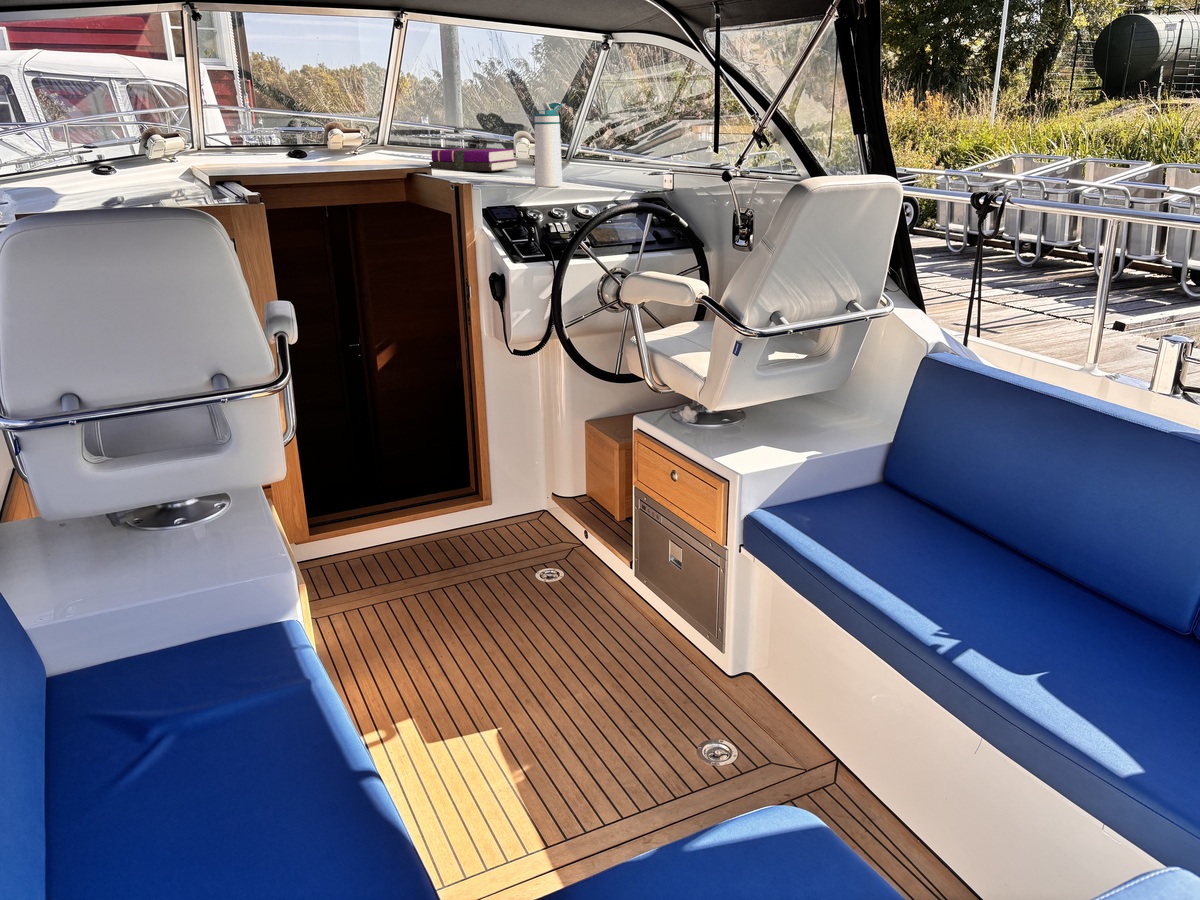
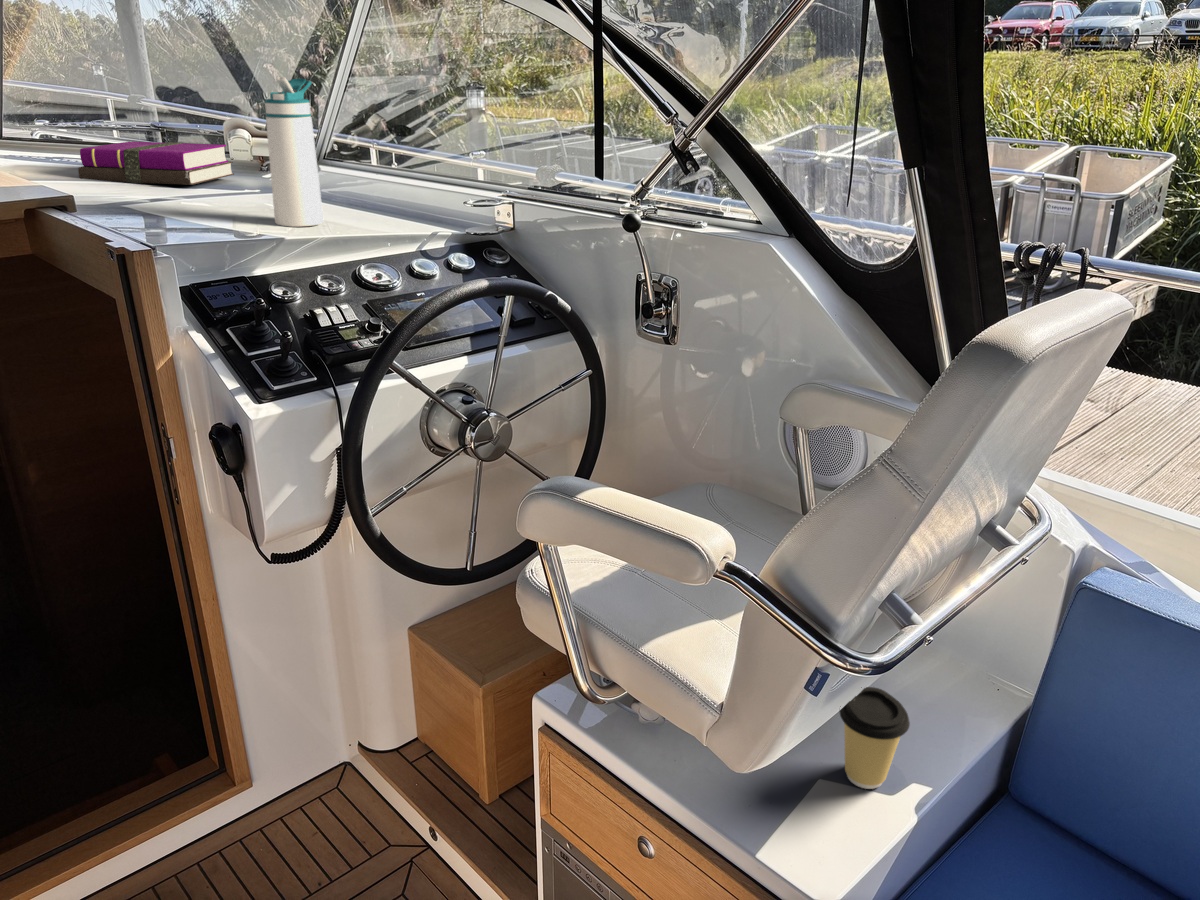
coffee cup: none [778,399,814,450] -> present [840,687,910,789]

